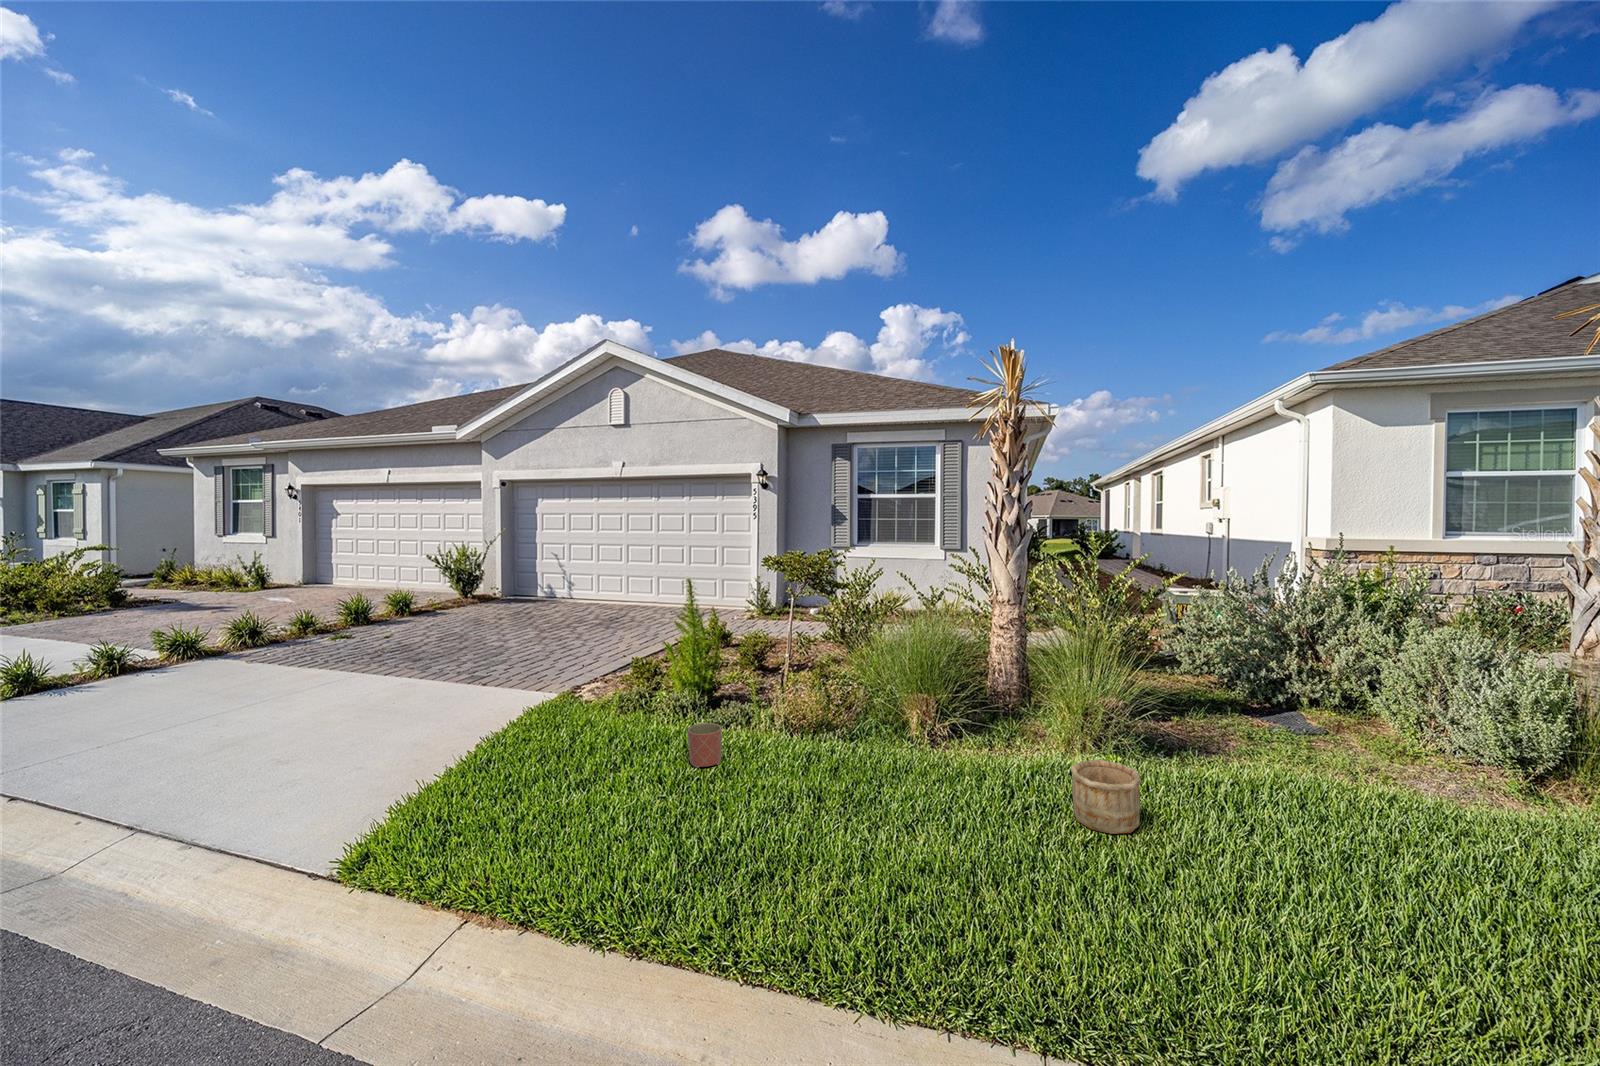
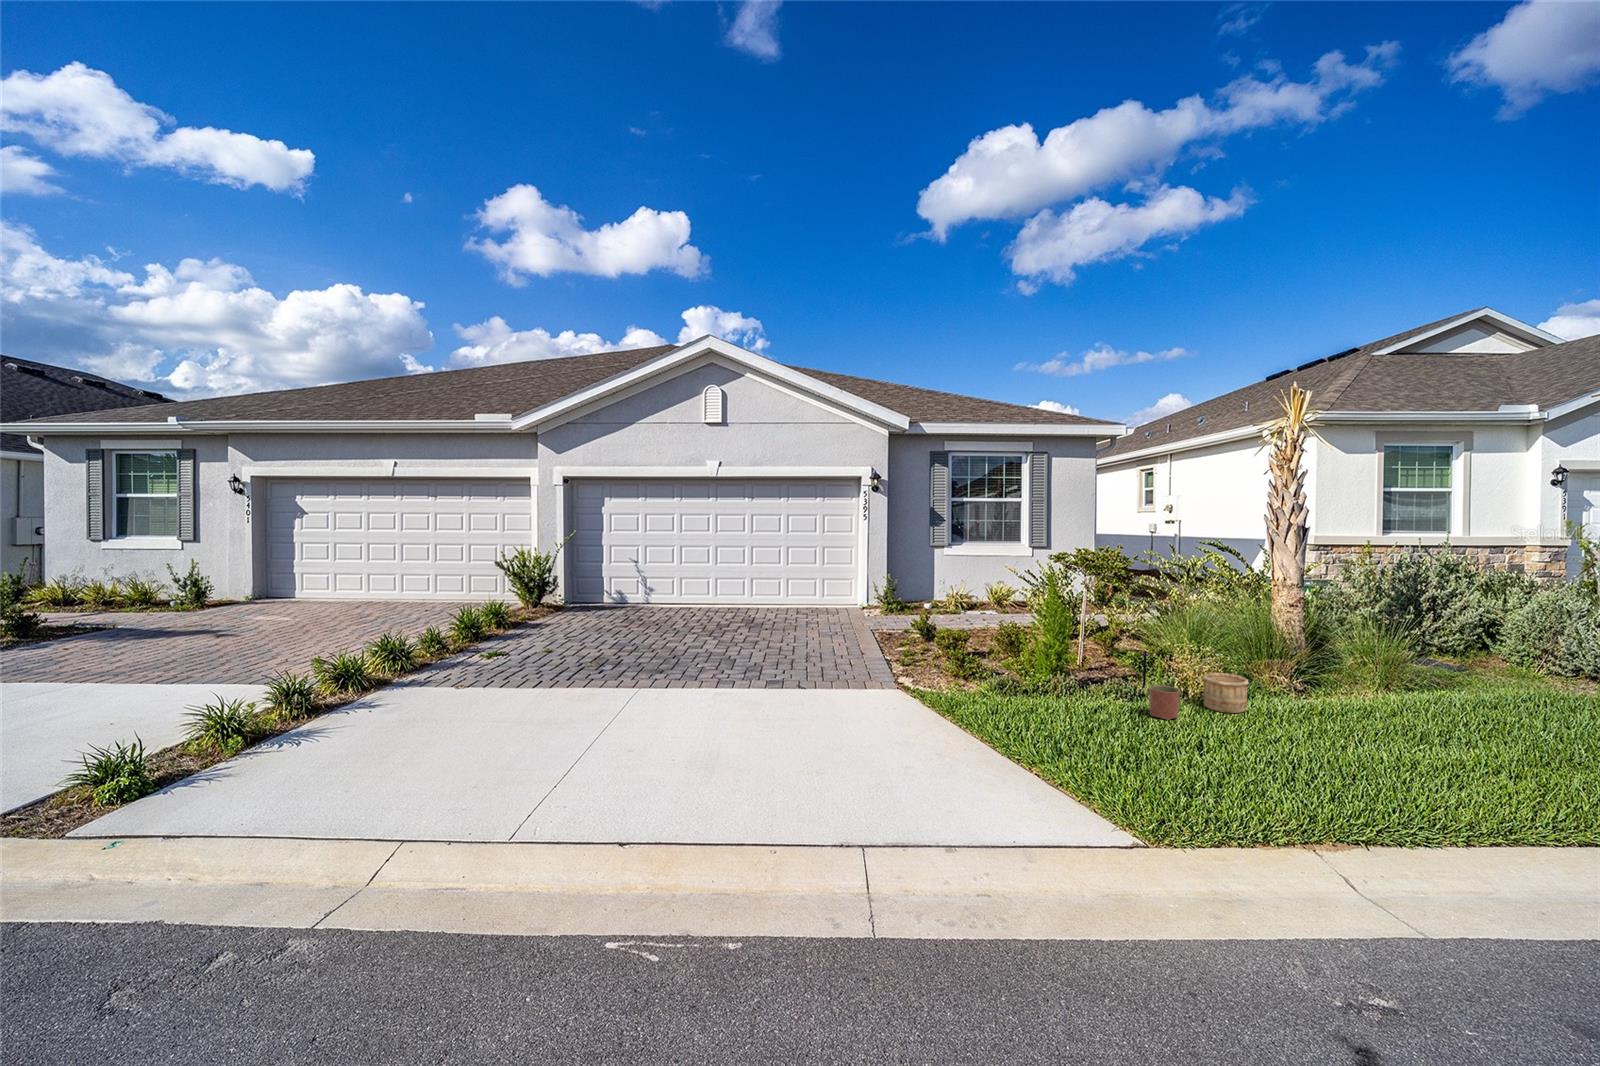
wooden bucket: present [1070,760,1142,834] -> present [1203,673,1249,713]

